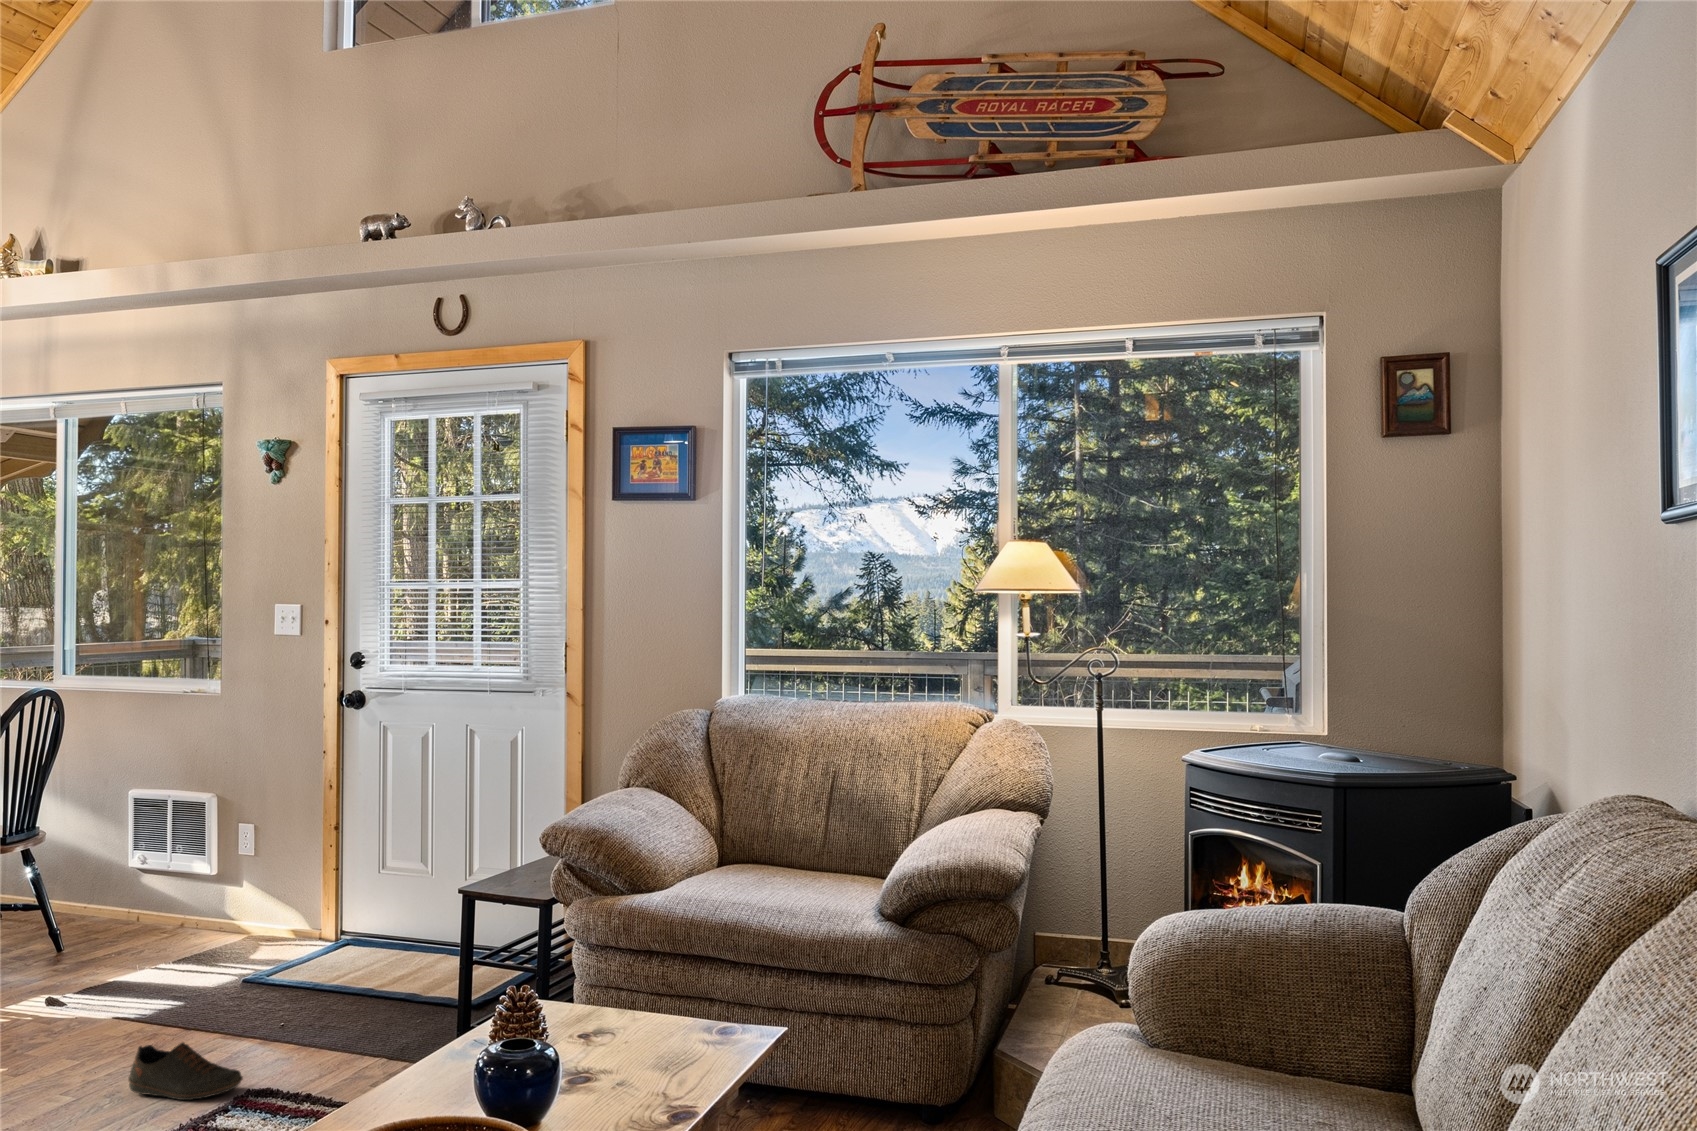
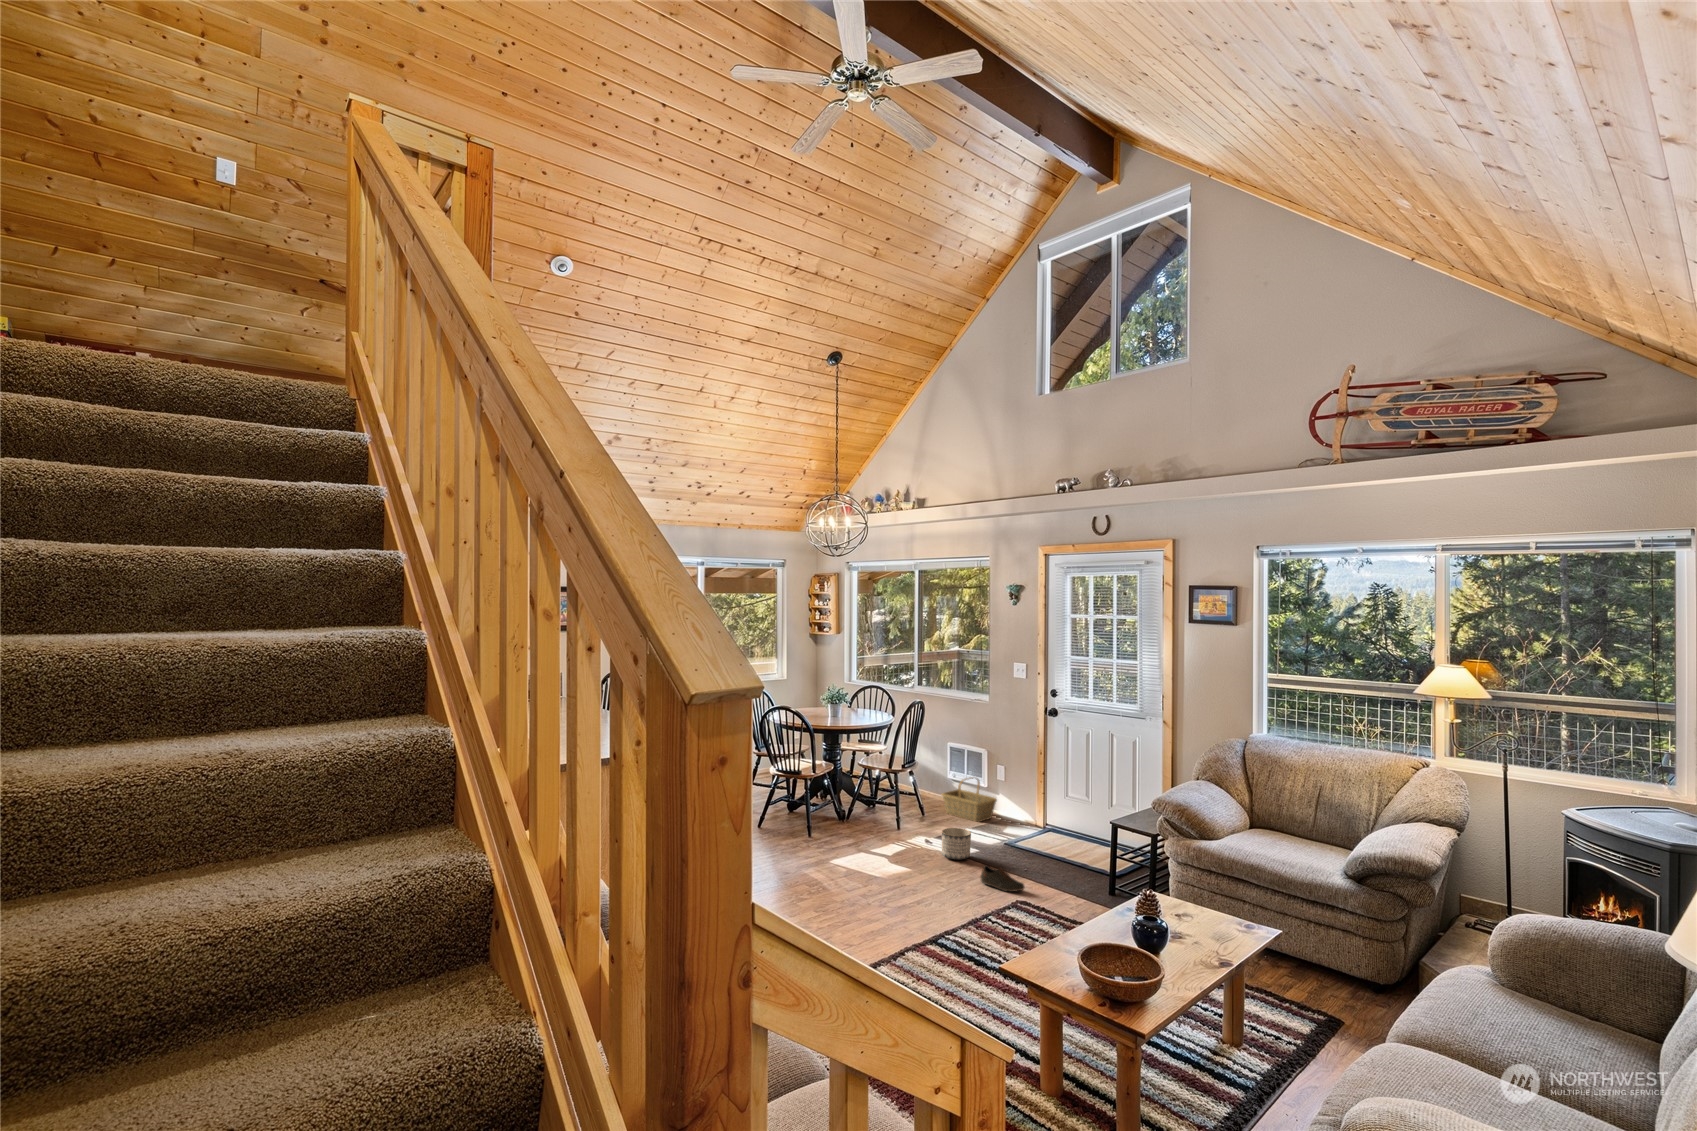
basket: none [102,853,236,948] -> present [942,777,997,822]
planter: none [49,970,131,1047] -> present [942,828,971,860]

